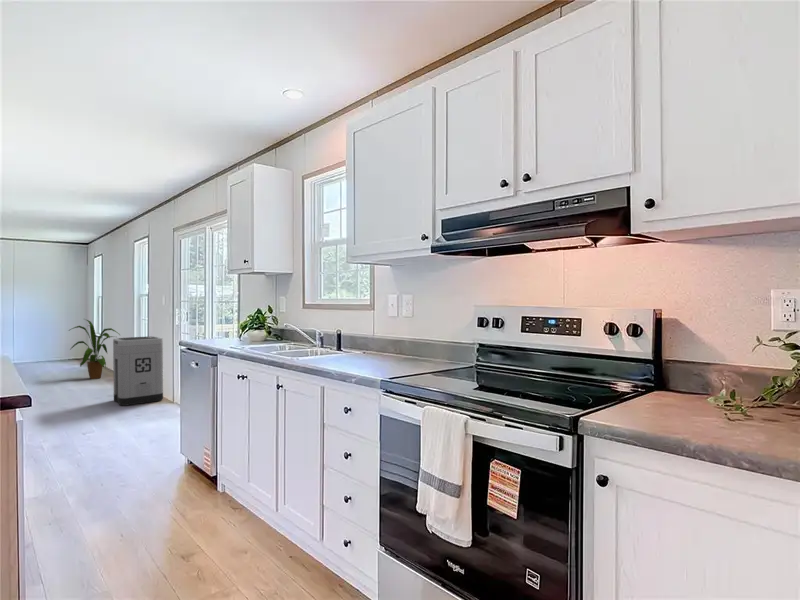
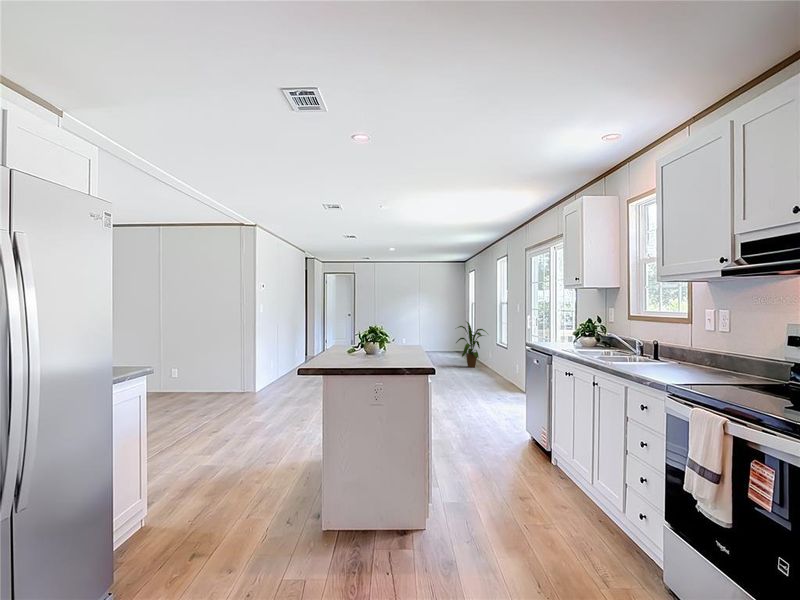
trash can: present [113,336,163,406] -> none [483,337,518,390]

